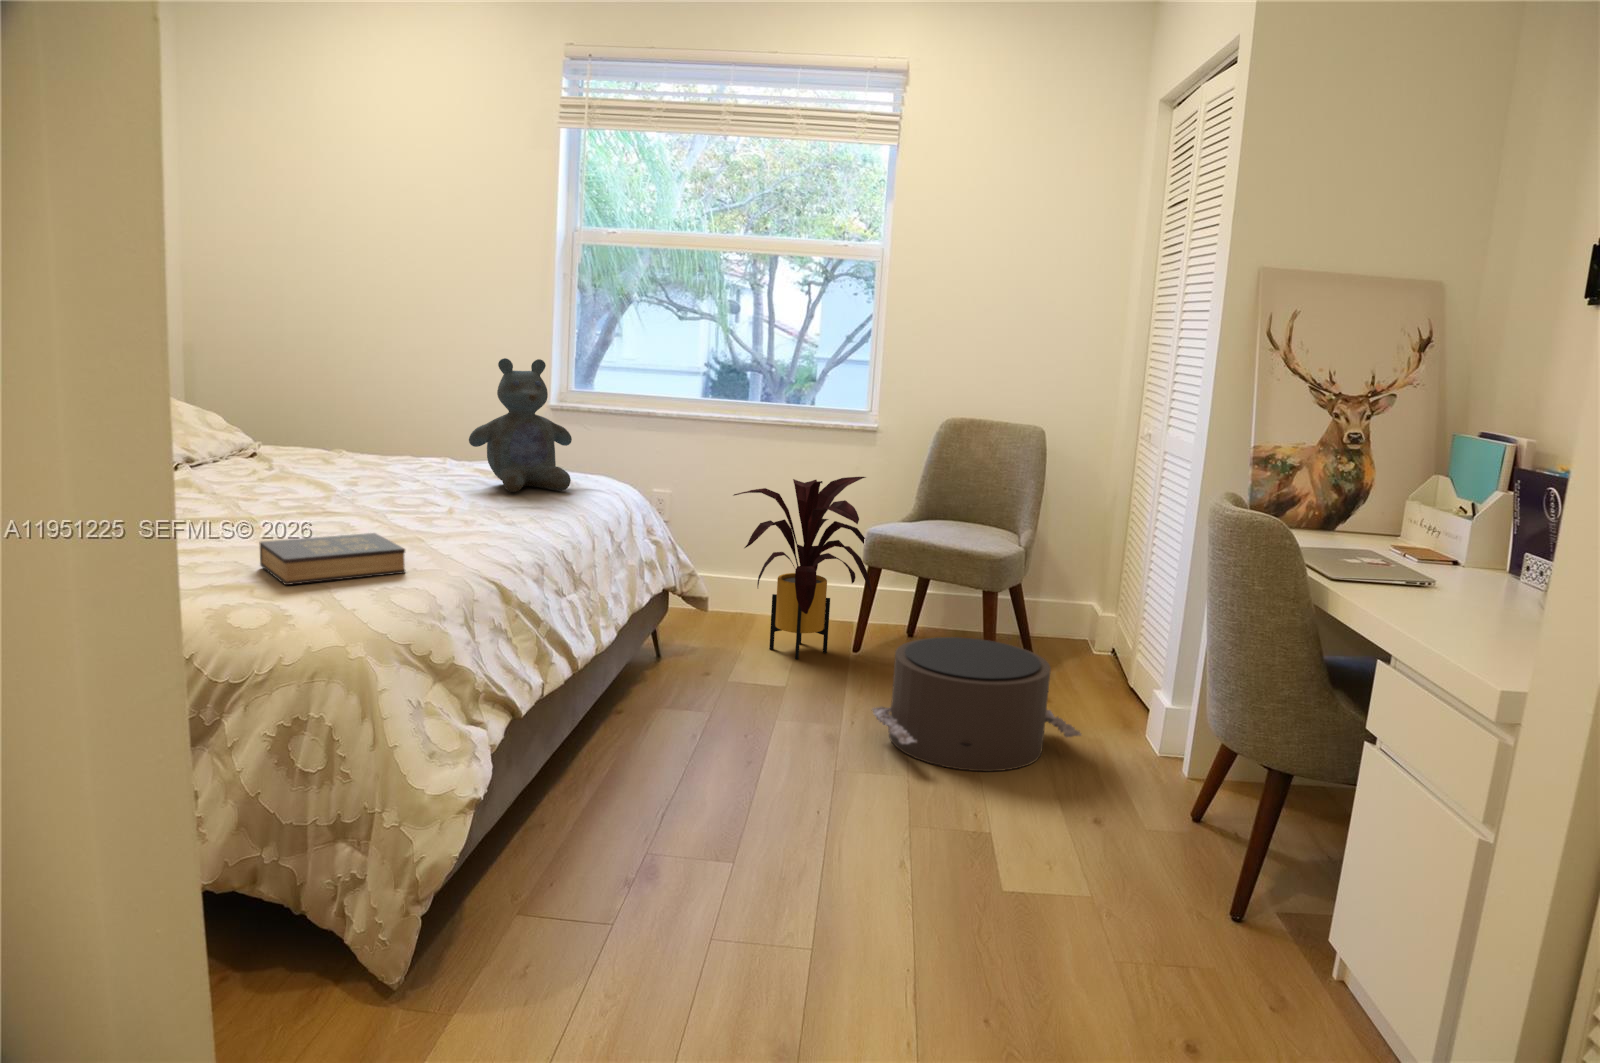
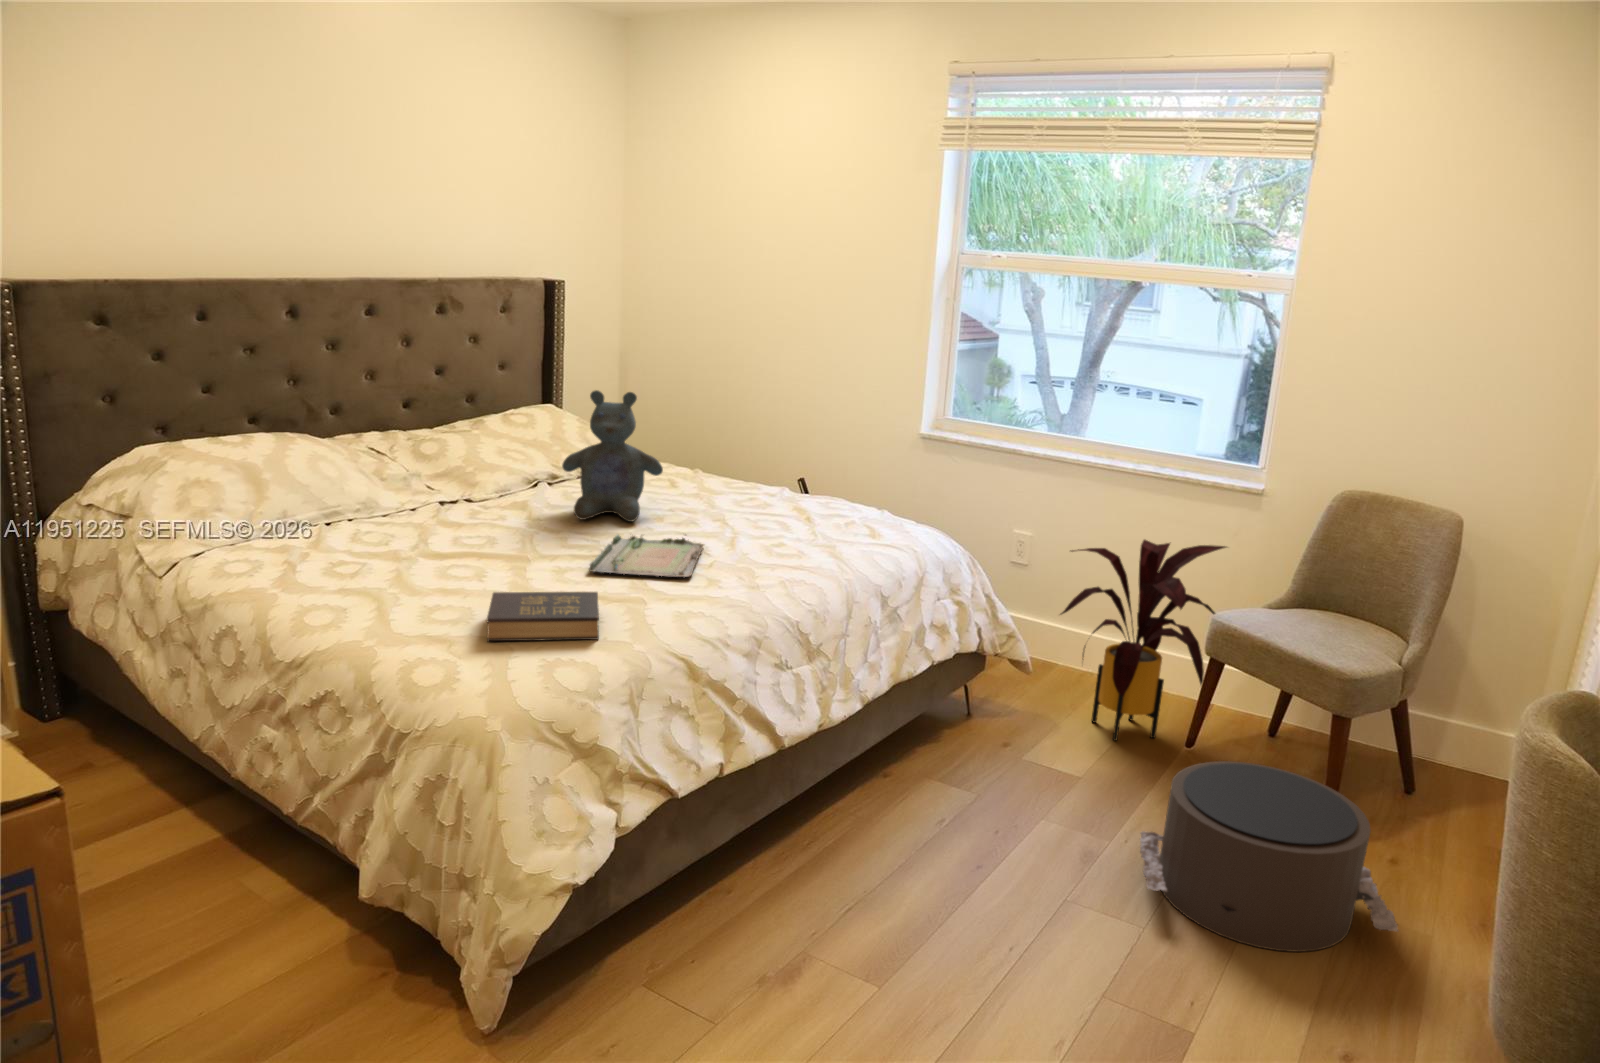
stuffed bear: present [469,358,572,492] -> present [562,390,663,522]
tray: none [317,489,439,530] -> present [589,535,704,577]

